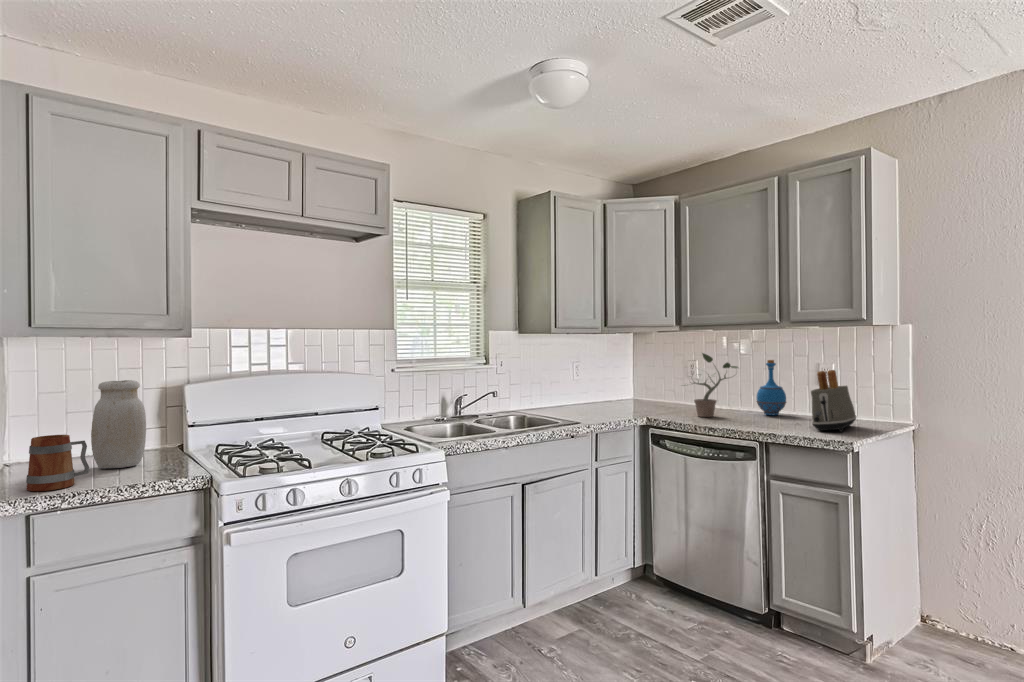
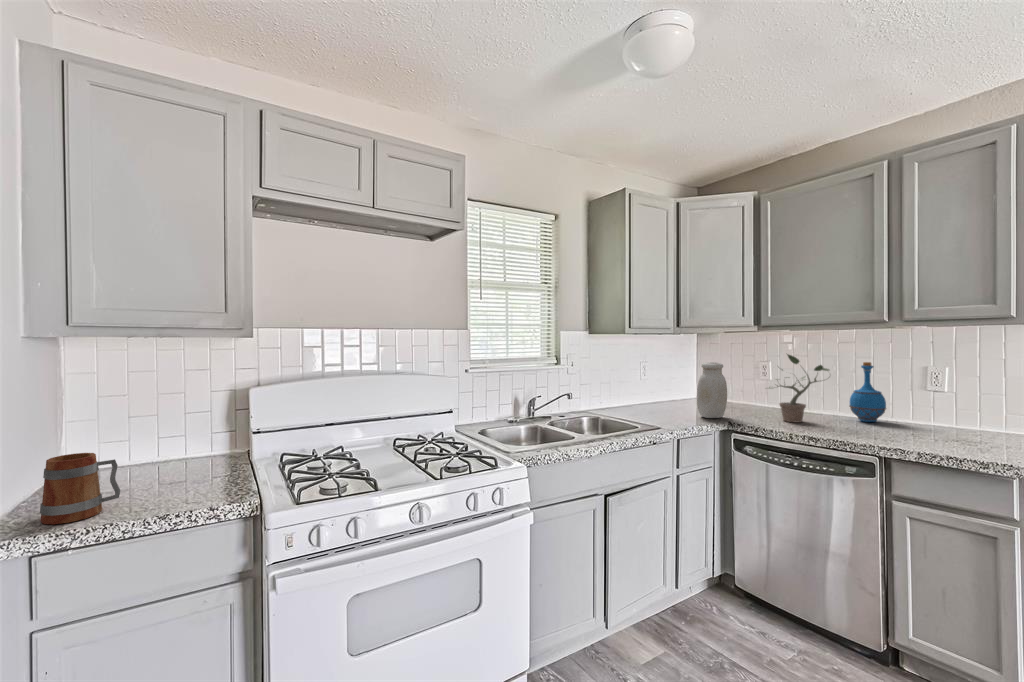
toaster: present [811,370,856,432] -> none [941,376,1000,450]
jar: present [91,380,146,468] -> present [697,362,727,418]

